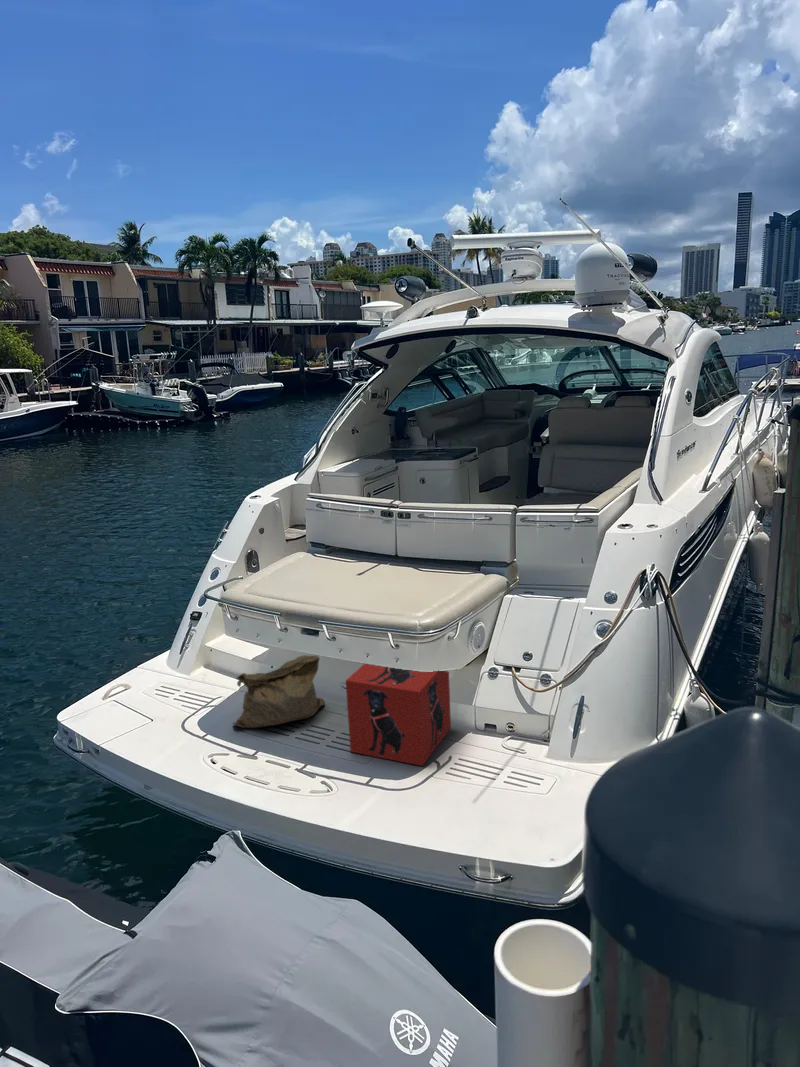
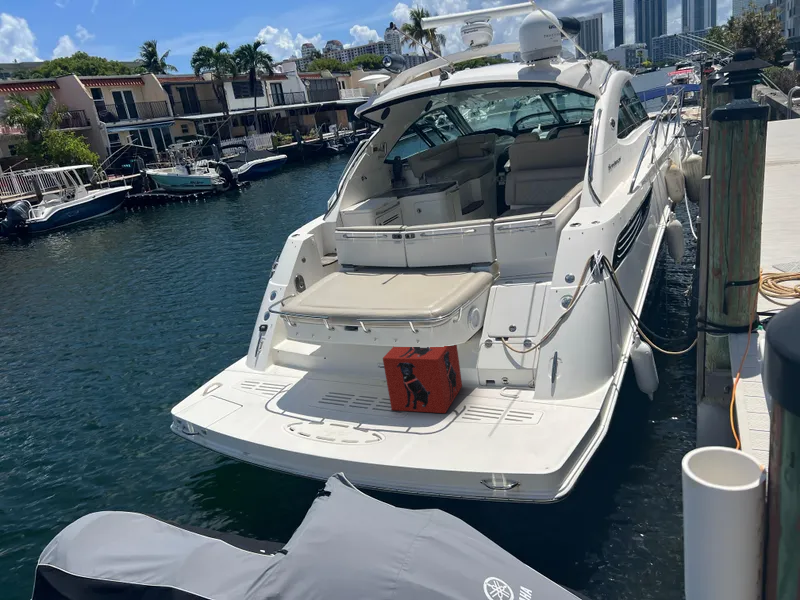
bag: present [233,655,325,728] -> none [301,345,368,403]

